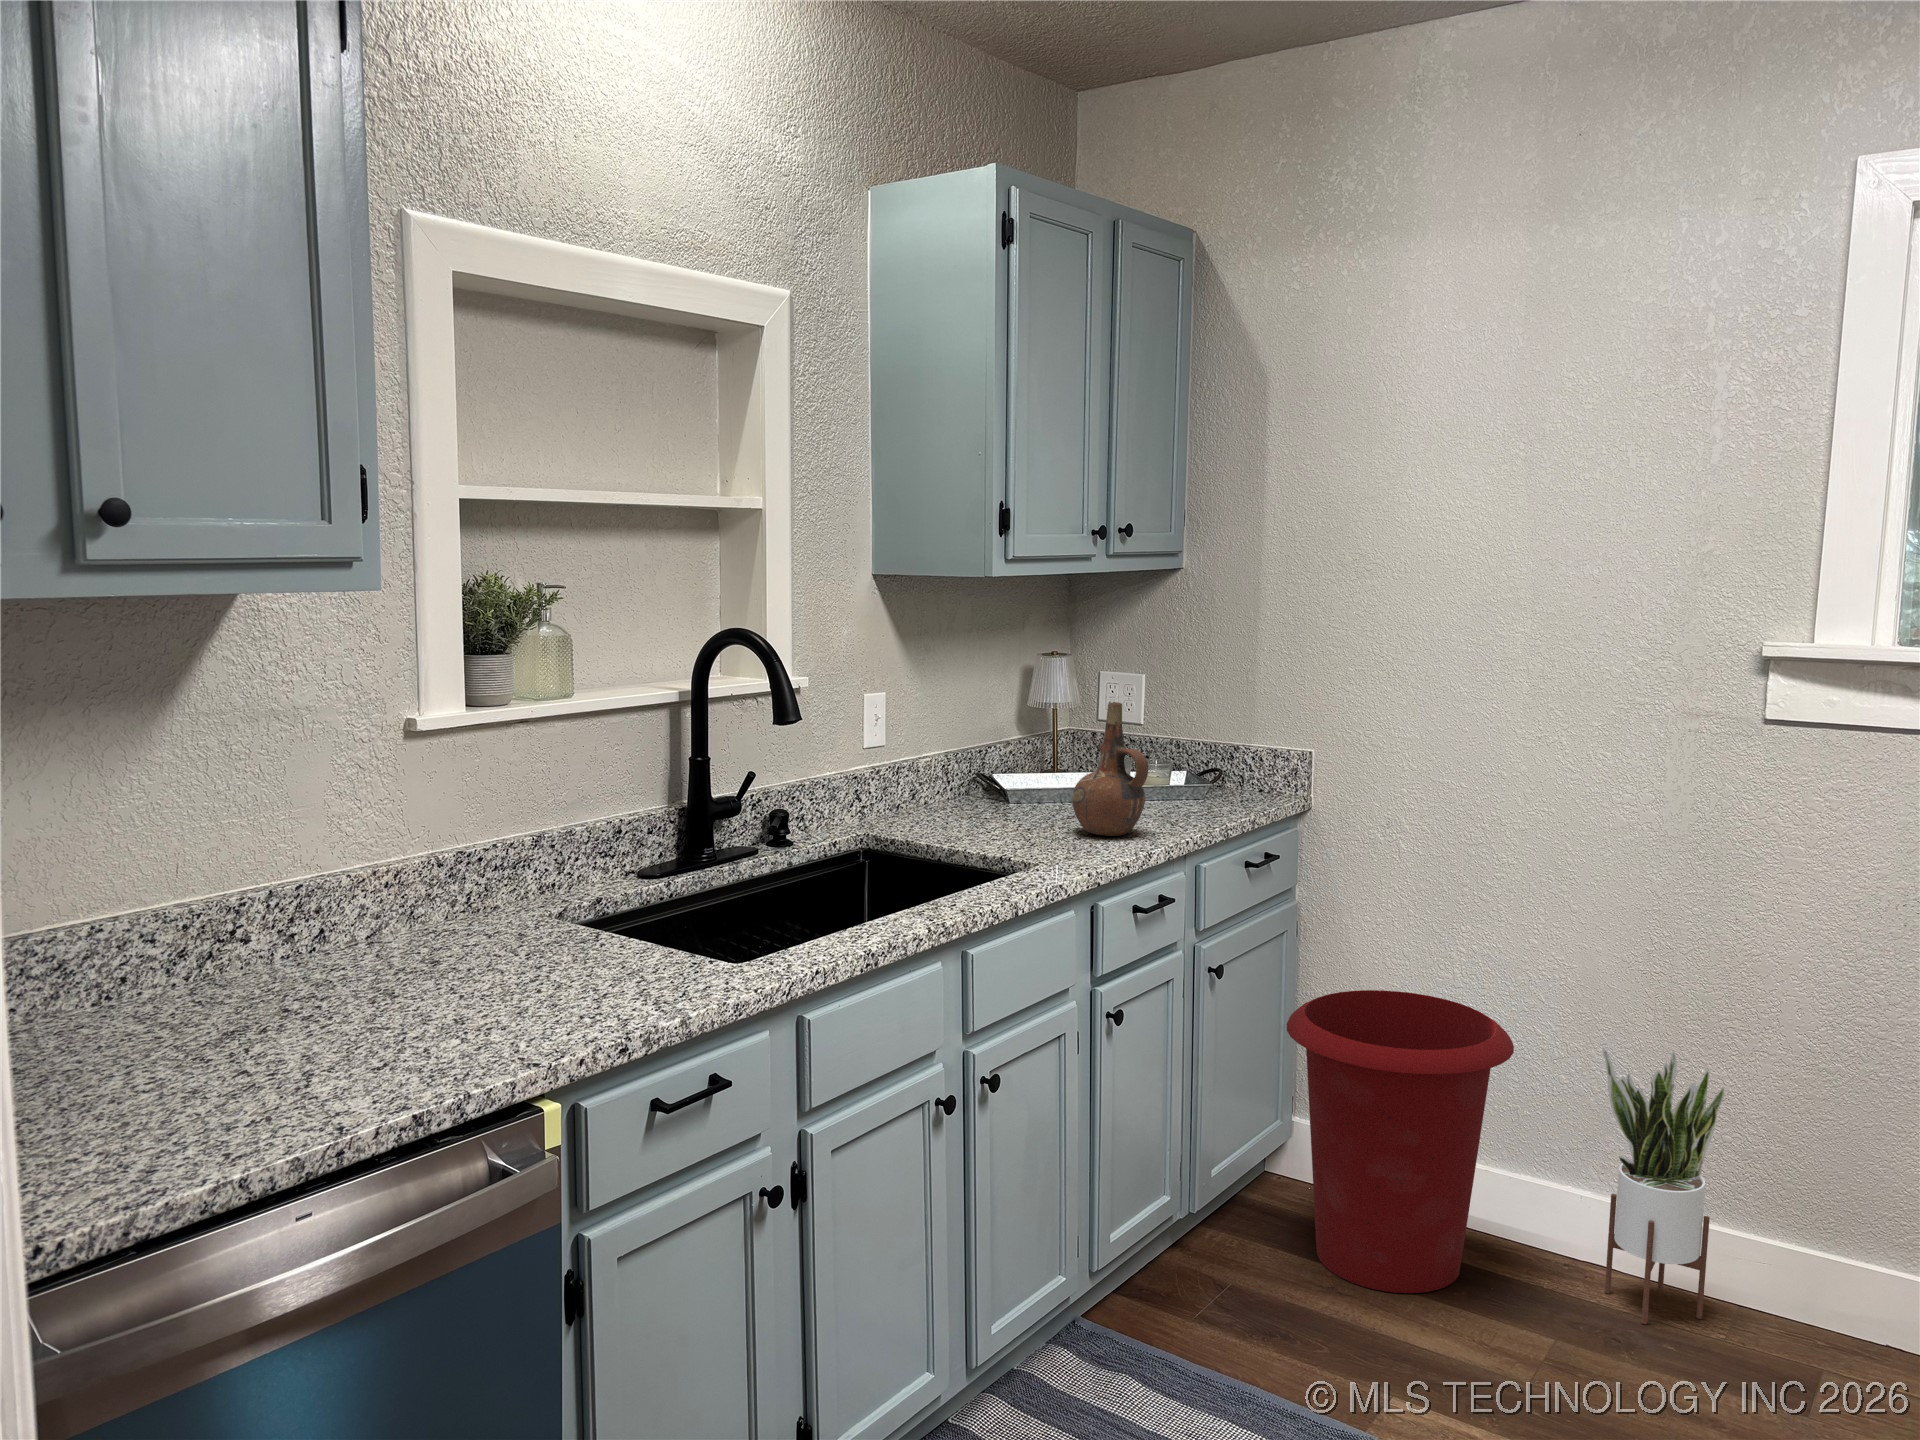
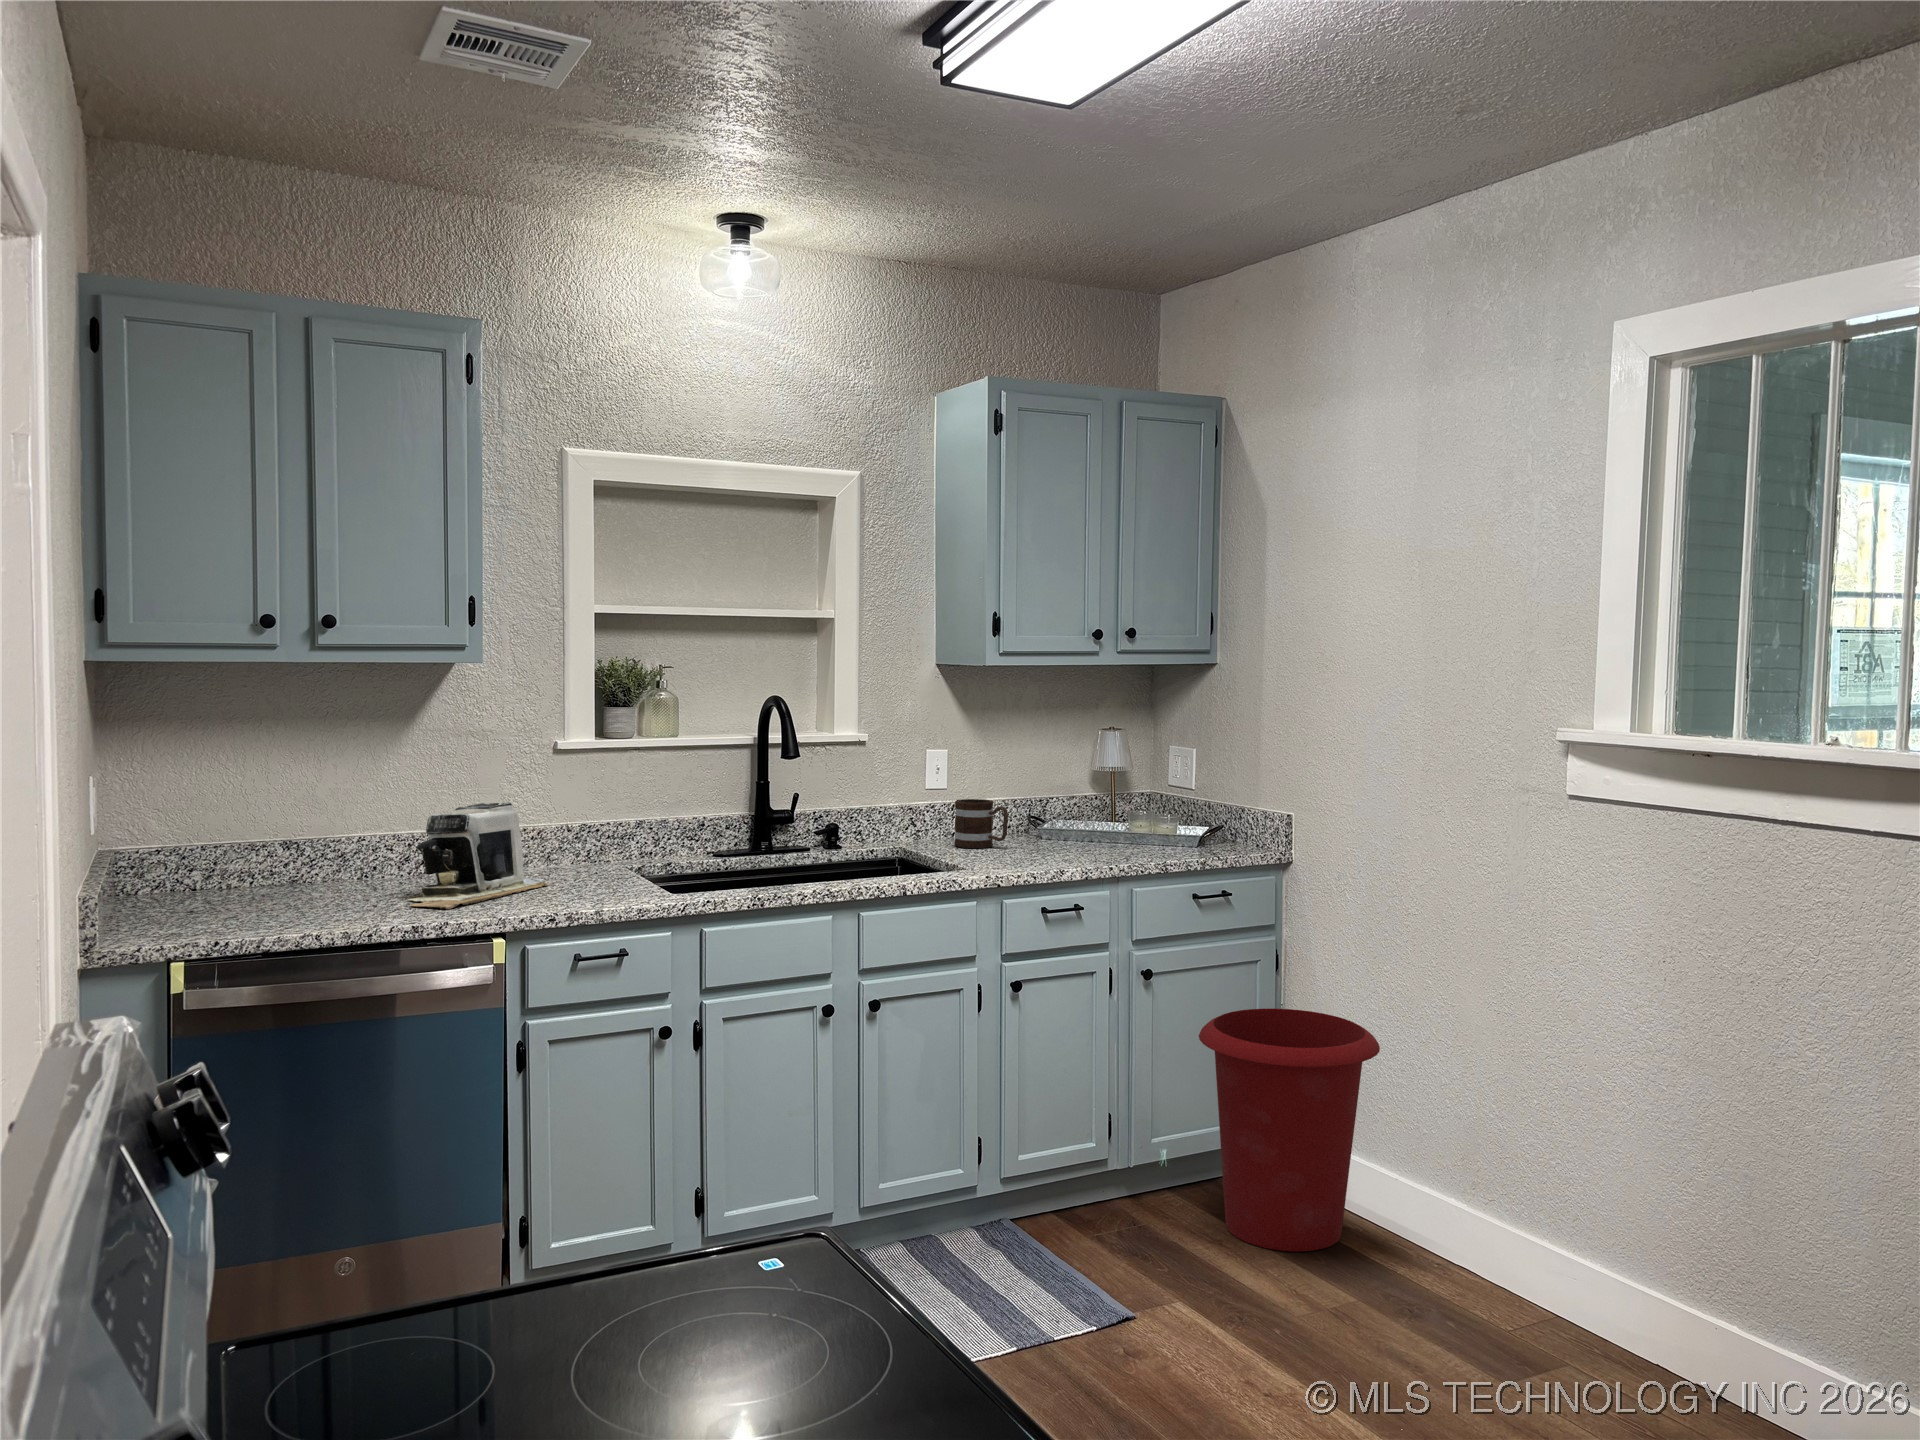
ceramic pitcher: present [1072,702,1148,836] -> none [1032,760,1086,860]
mug: none [929,758,1009,827] -> present [954,799,1008,848]
coffee maker: none [290,838,498,1062] -> present [408,803,550,909]
potted plant: present [1602,1048,1724,1324] -> none [1424,1063,1525,1309]

